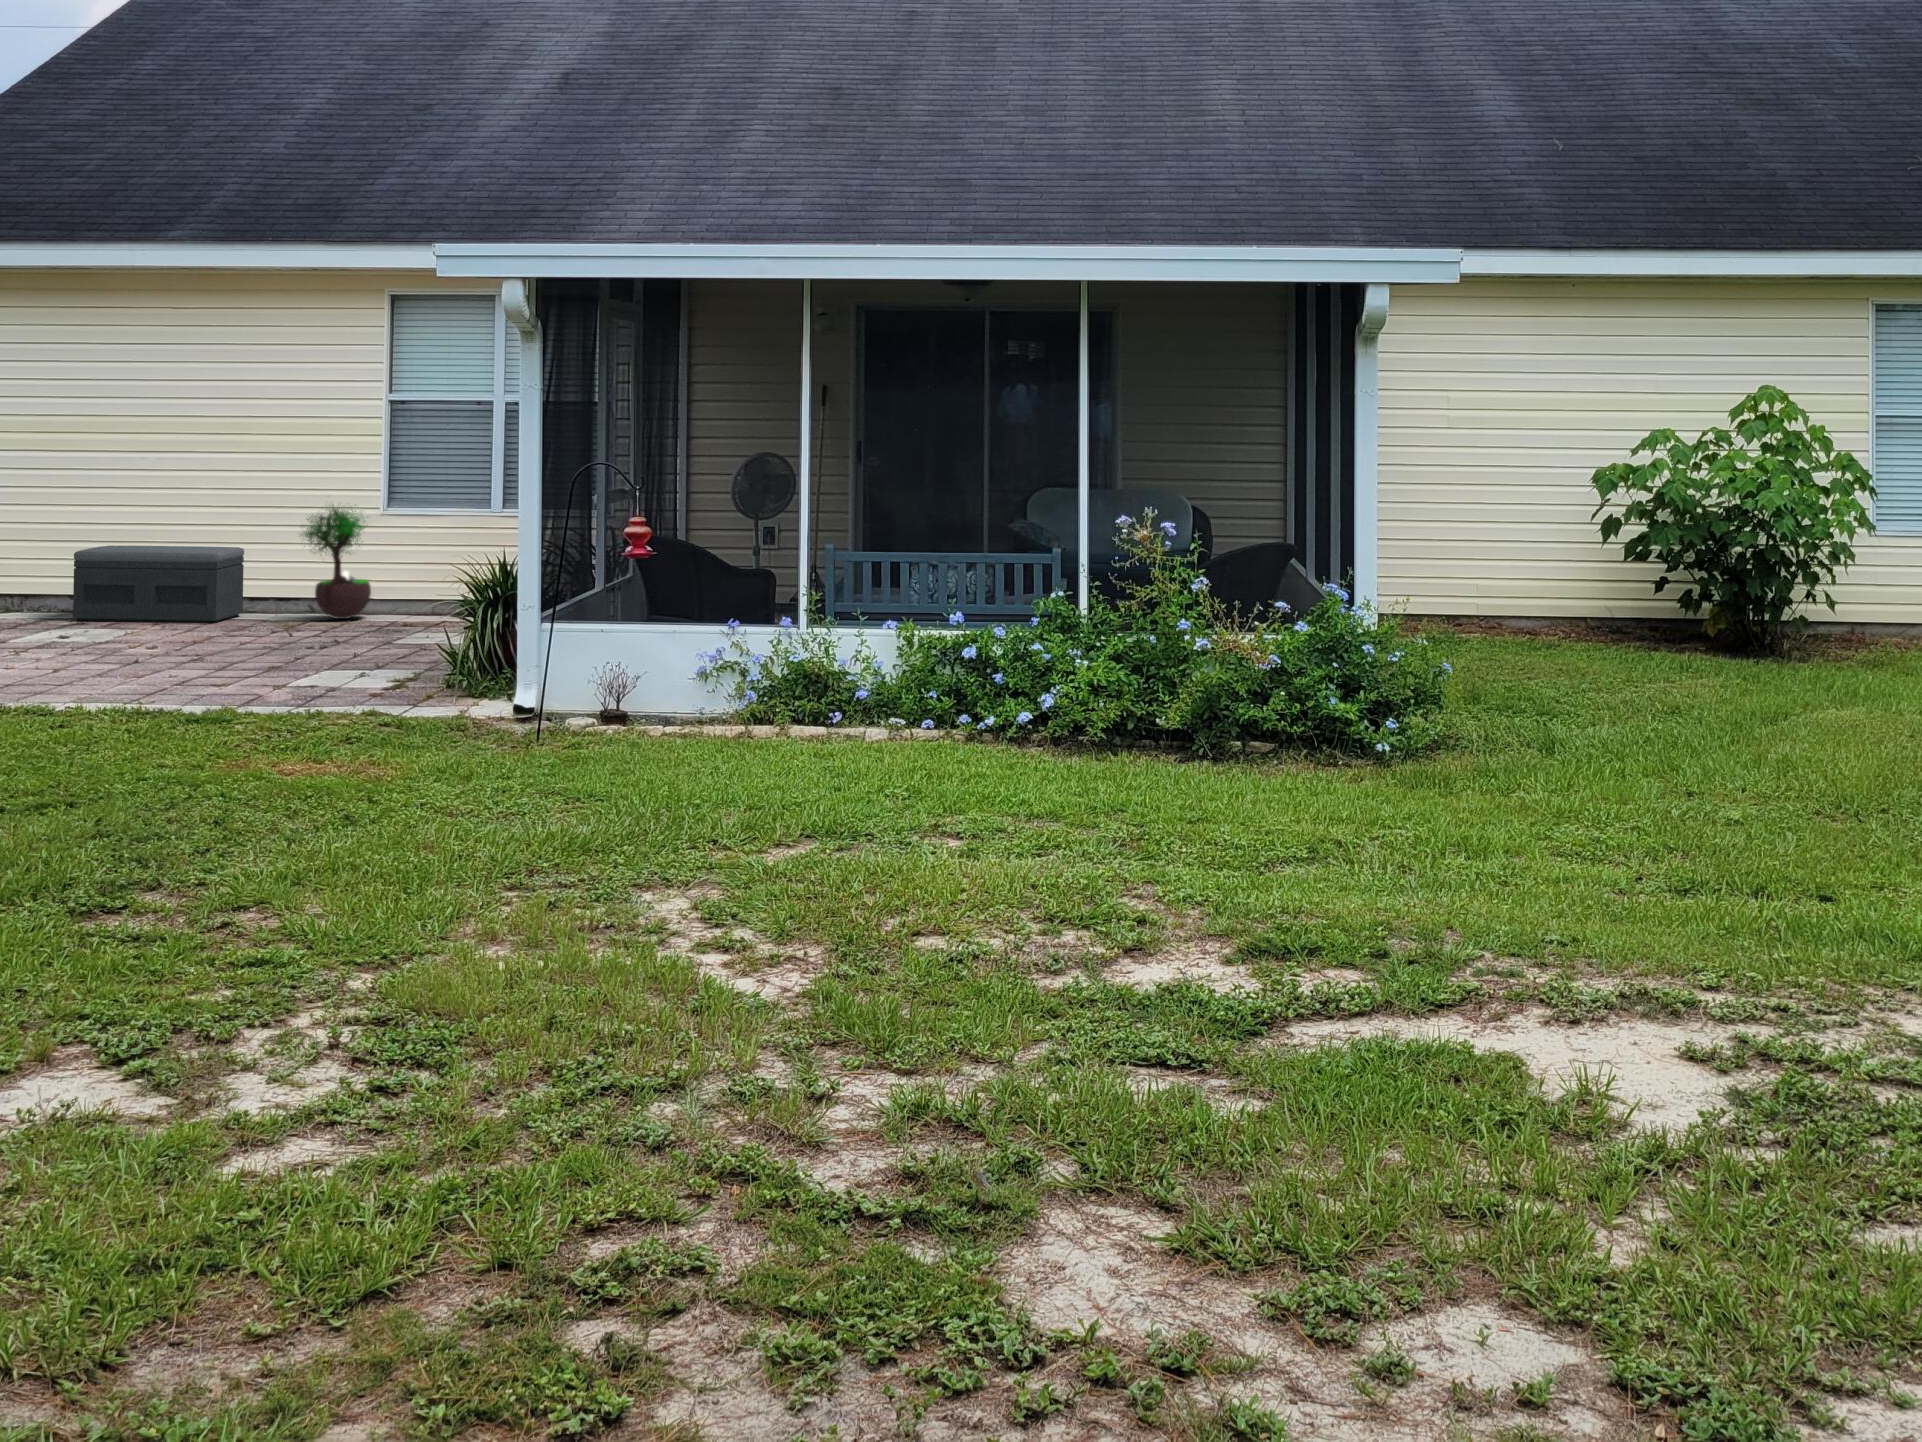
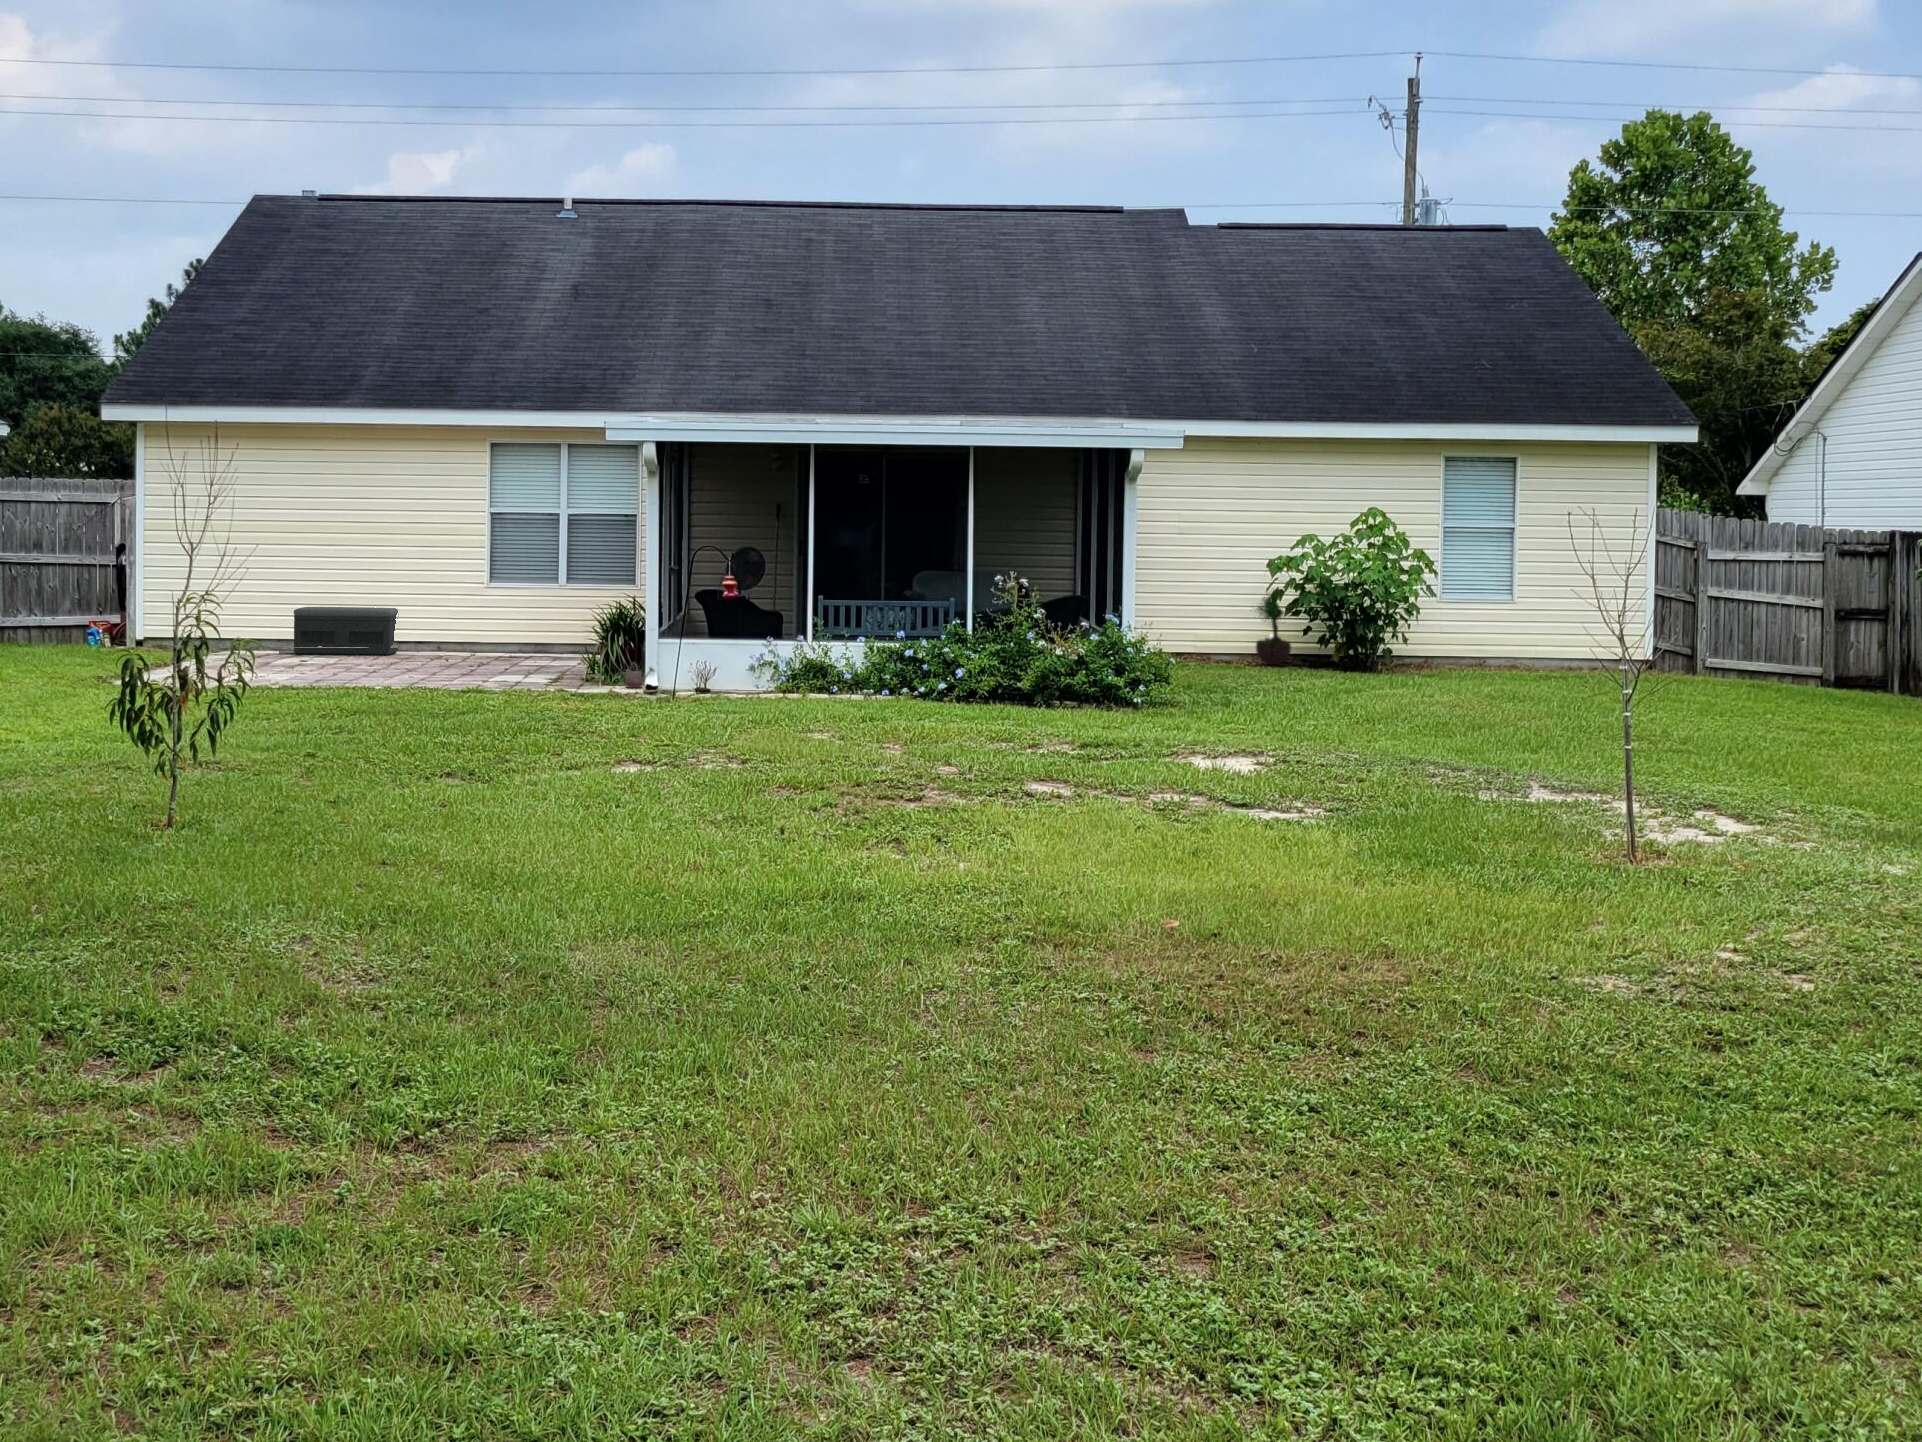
potted tree: present [303,504,371,619] -> present [1250,590,1291,665]
watering can: none [451,668,521,715] -> present [624,667,654,688]

